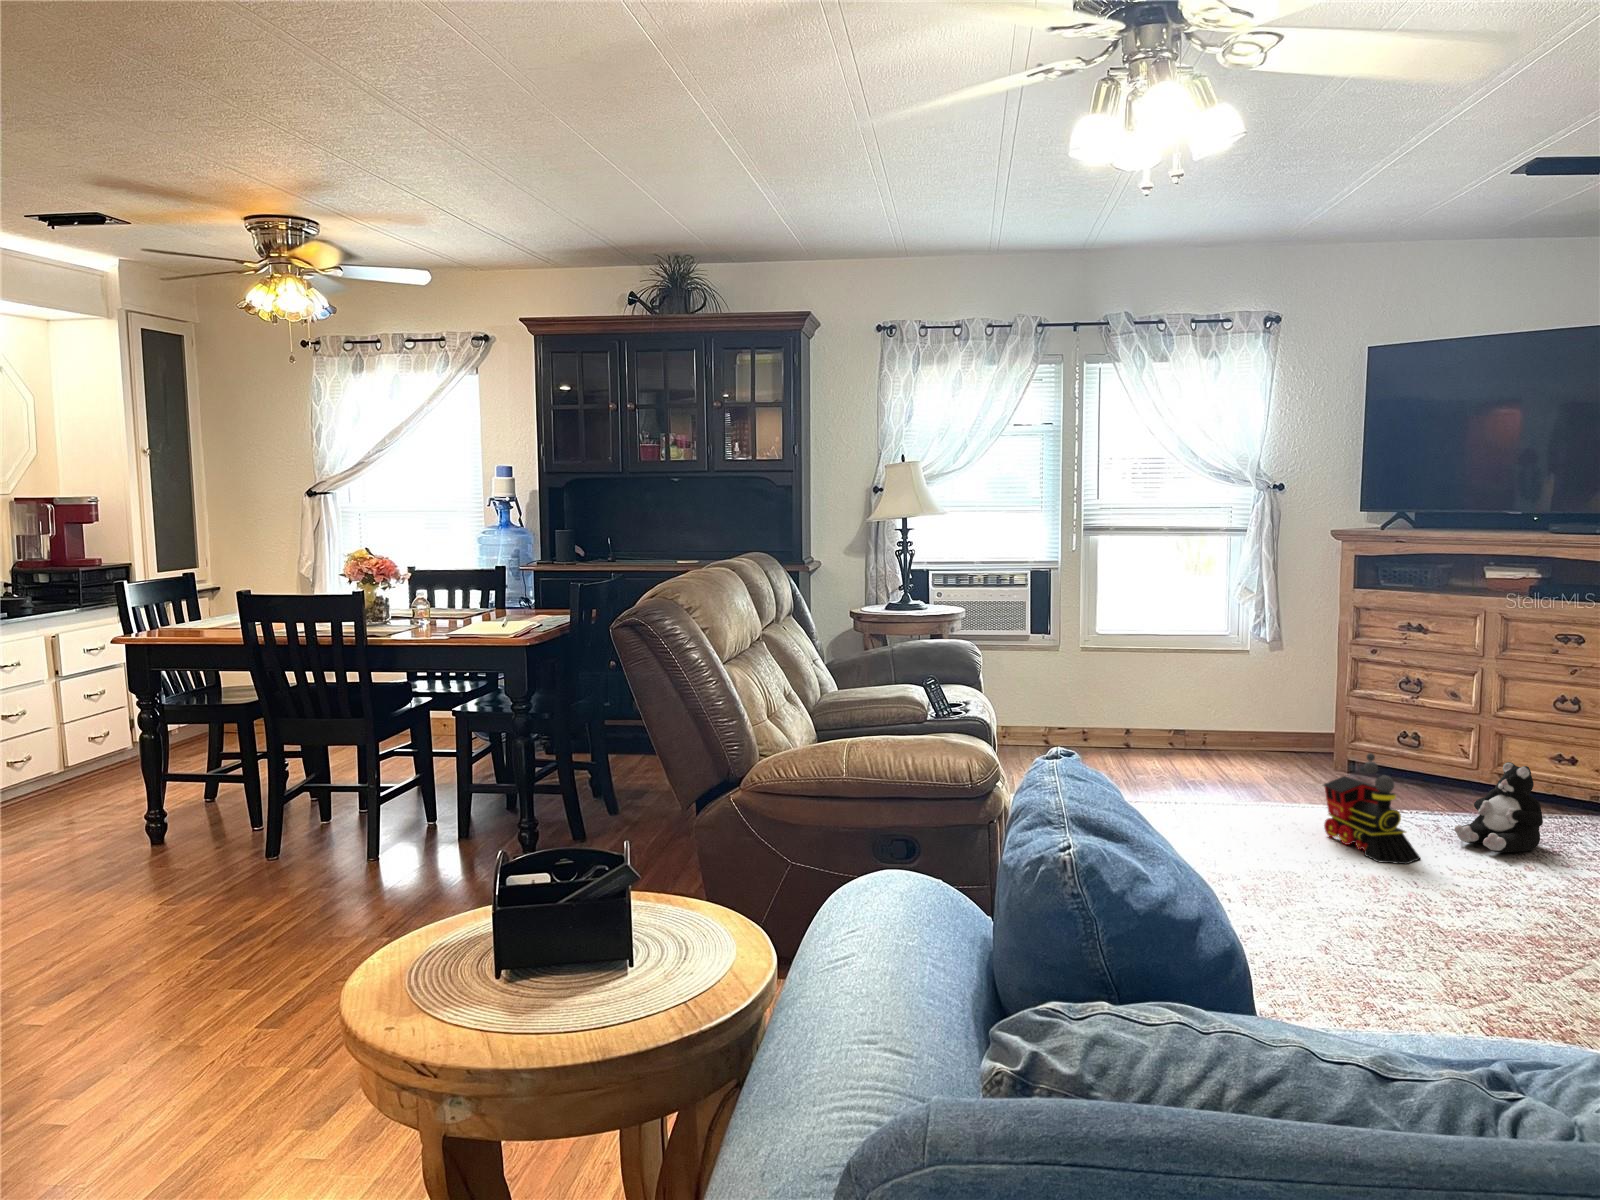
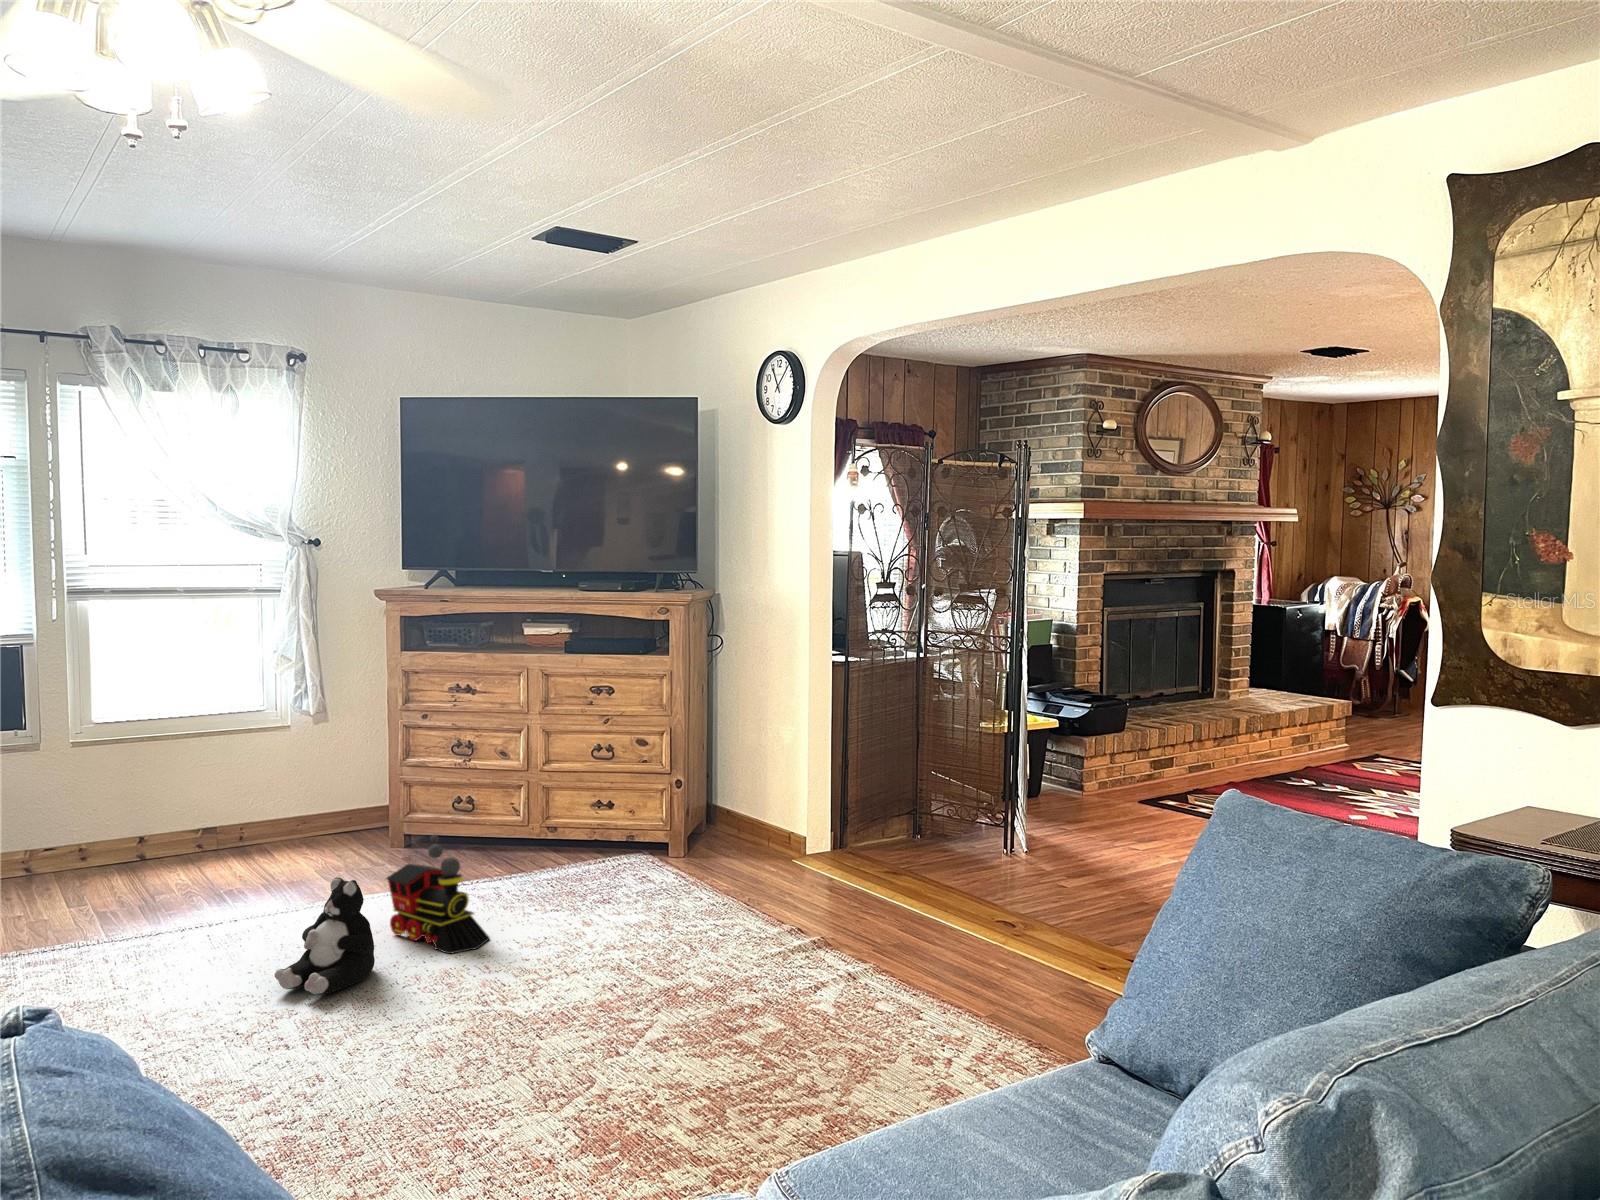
plush toy: present [1455,762,1543,853] -> present [275,877,375,995]

